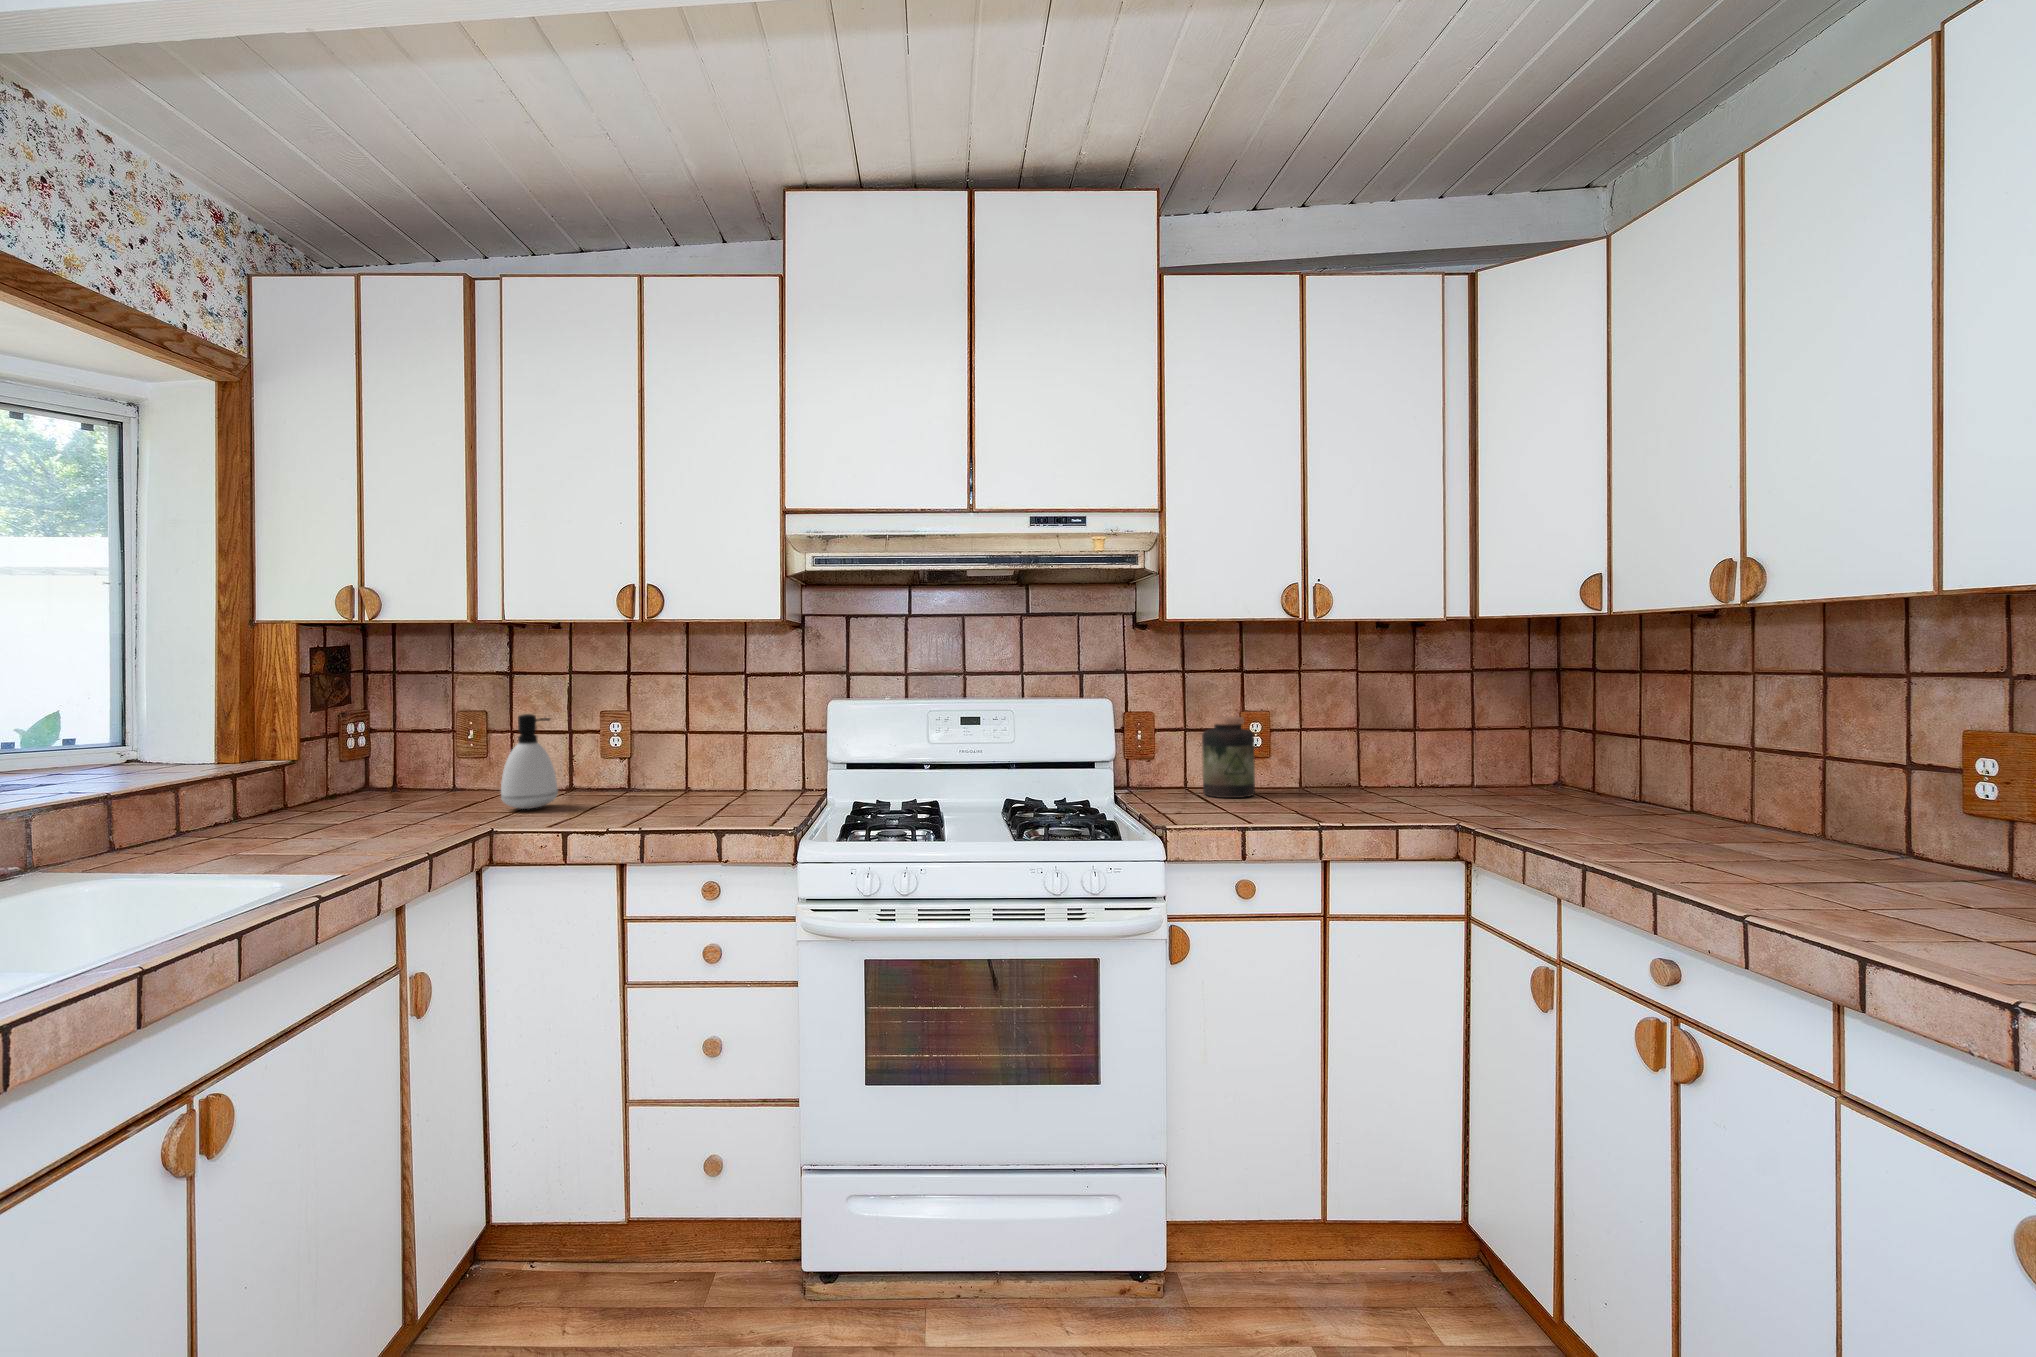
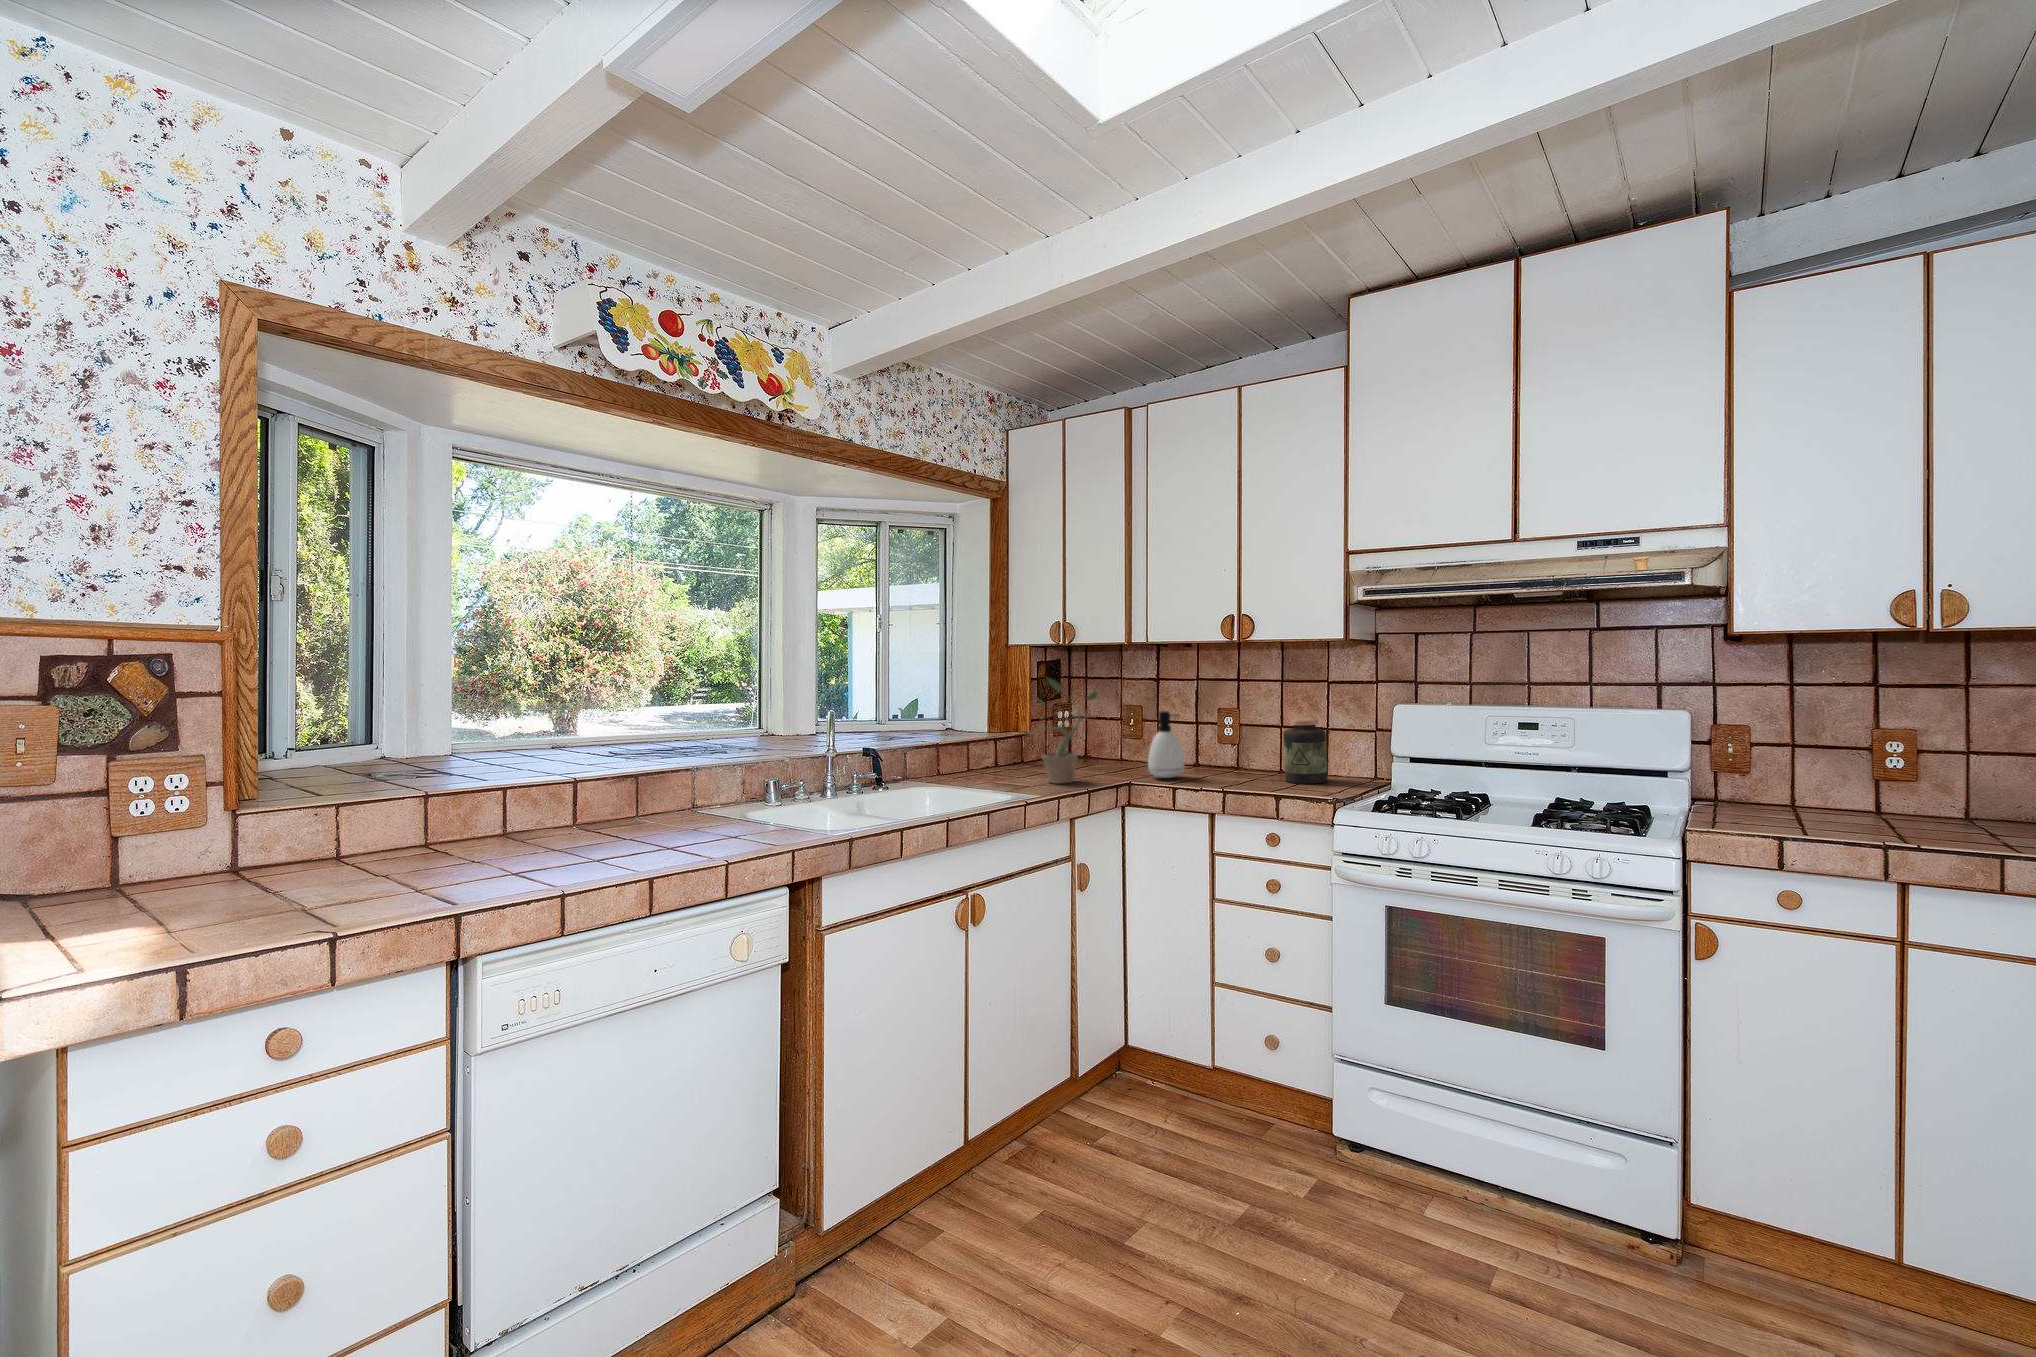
potted plant: none [273,661,431,830] -> present [1032,677,1100,784]
jar: present [1202,717,1255,798] -> present [1283,719,1327,784]

